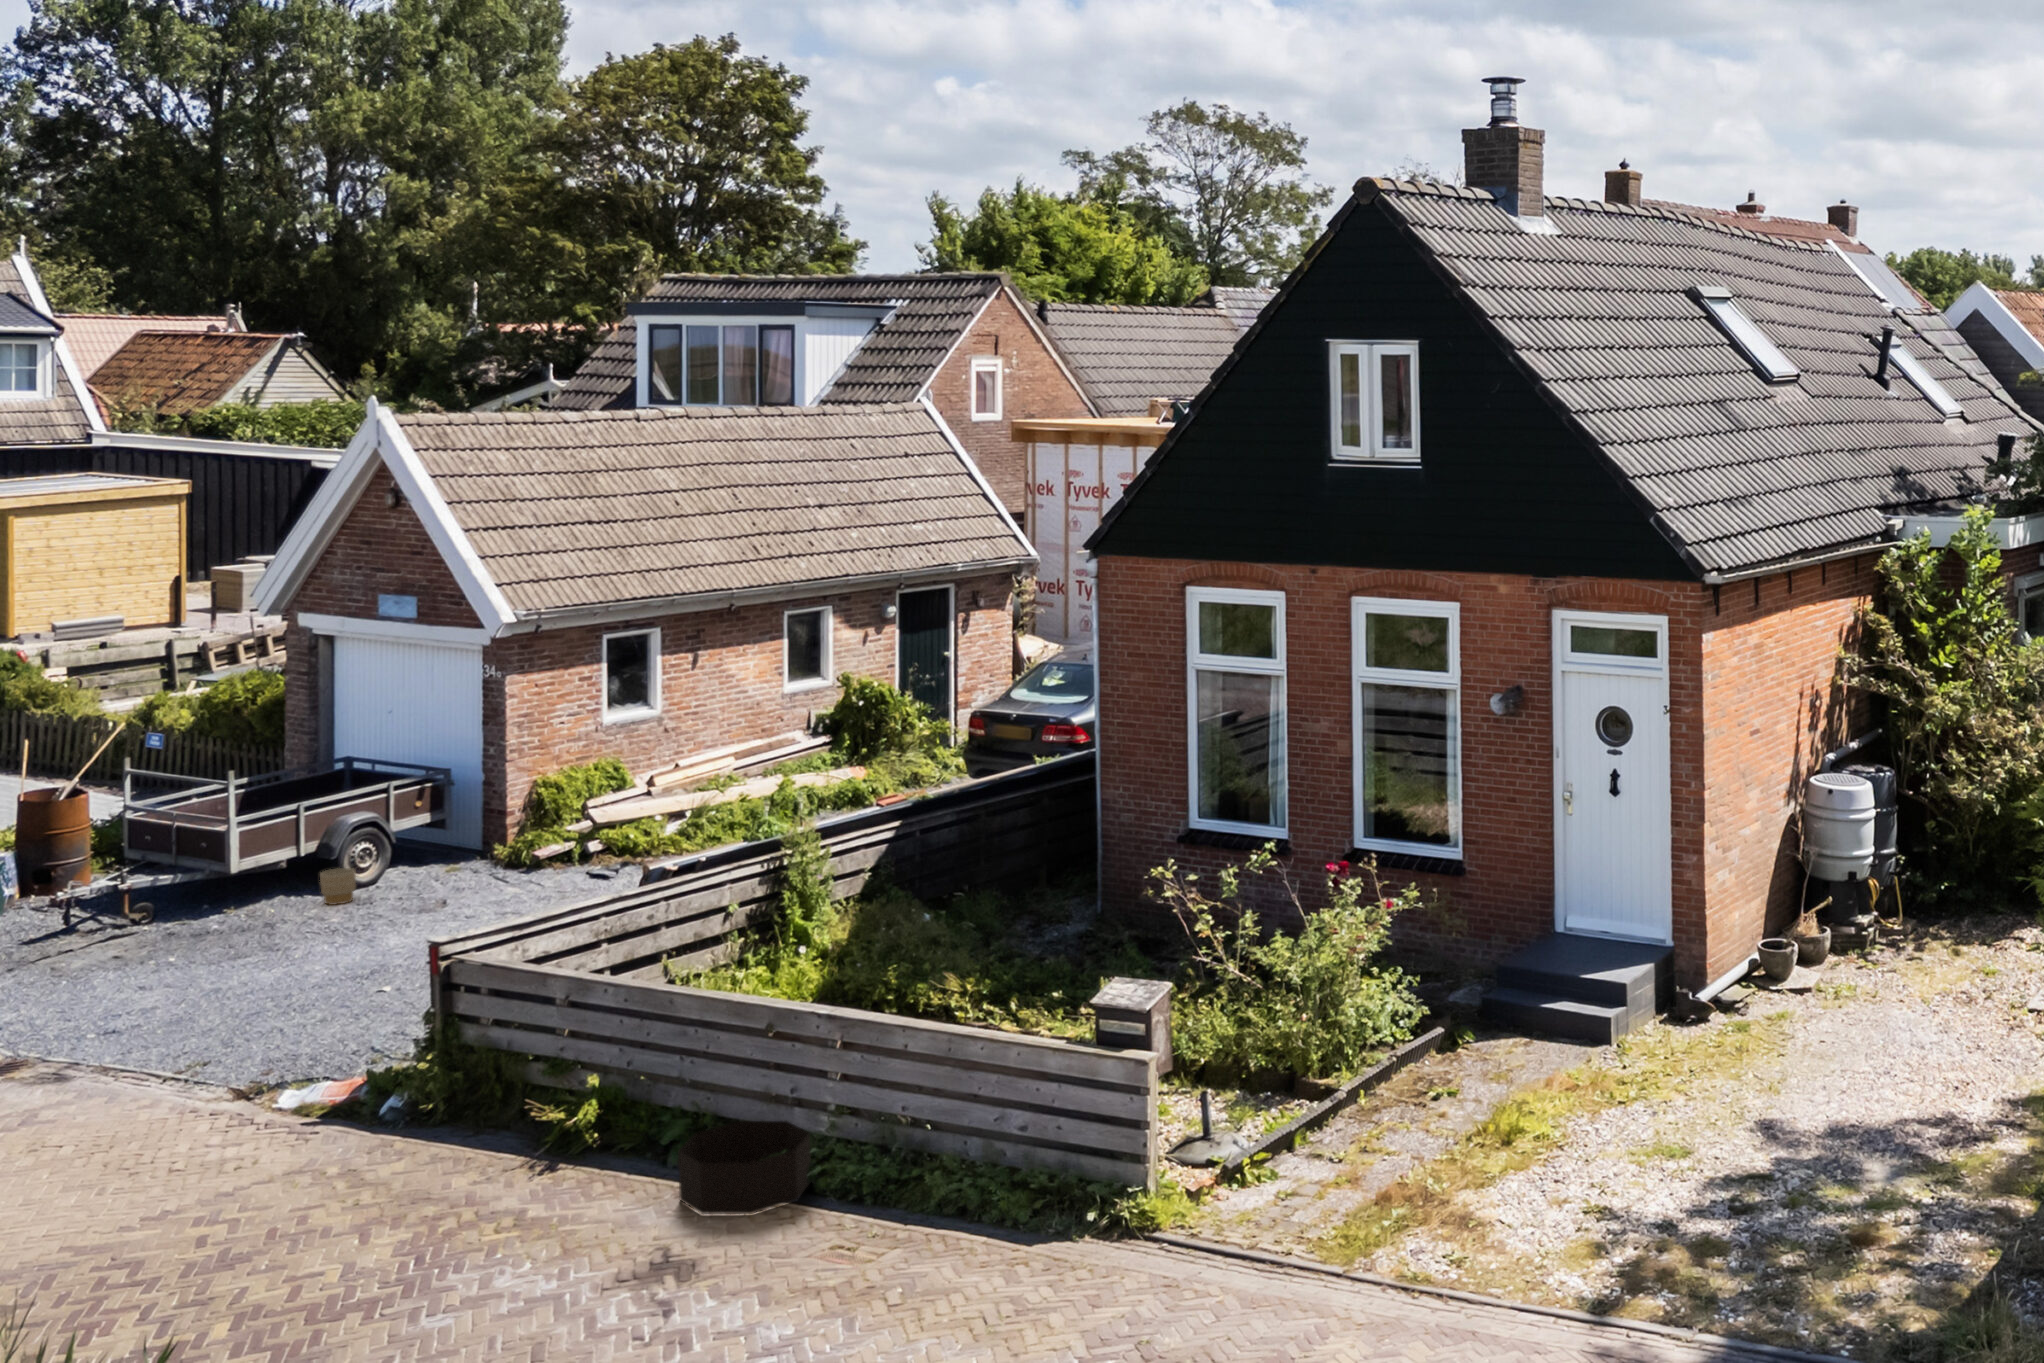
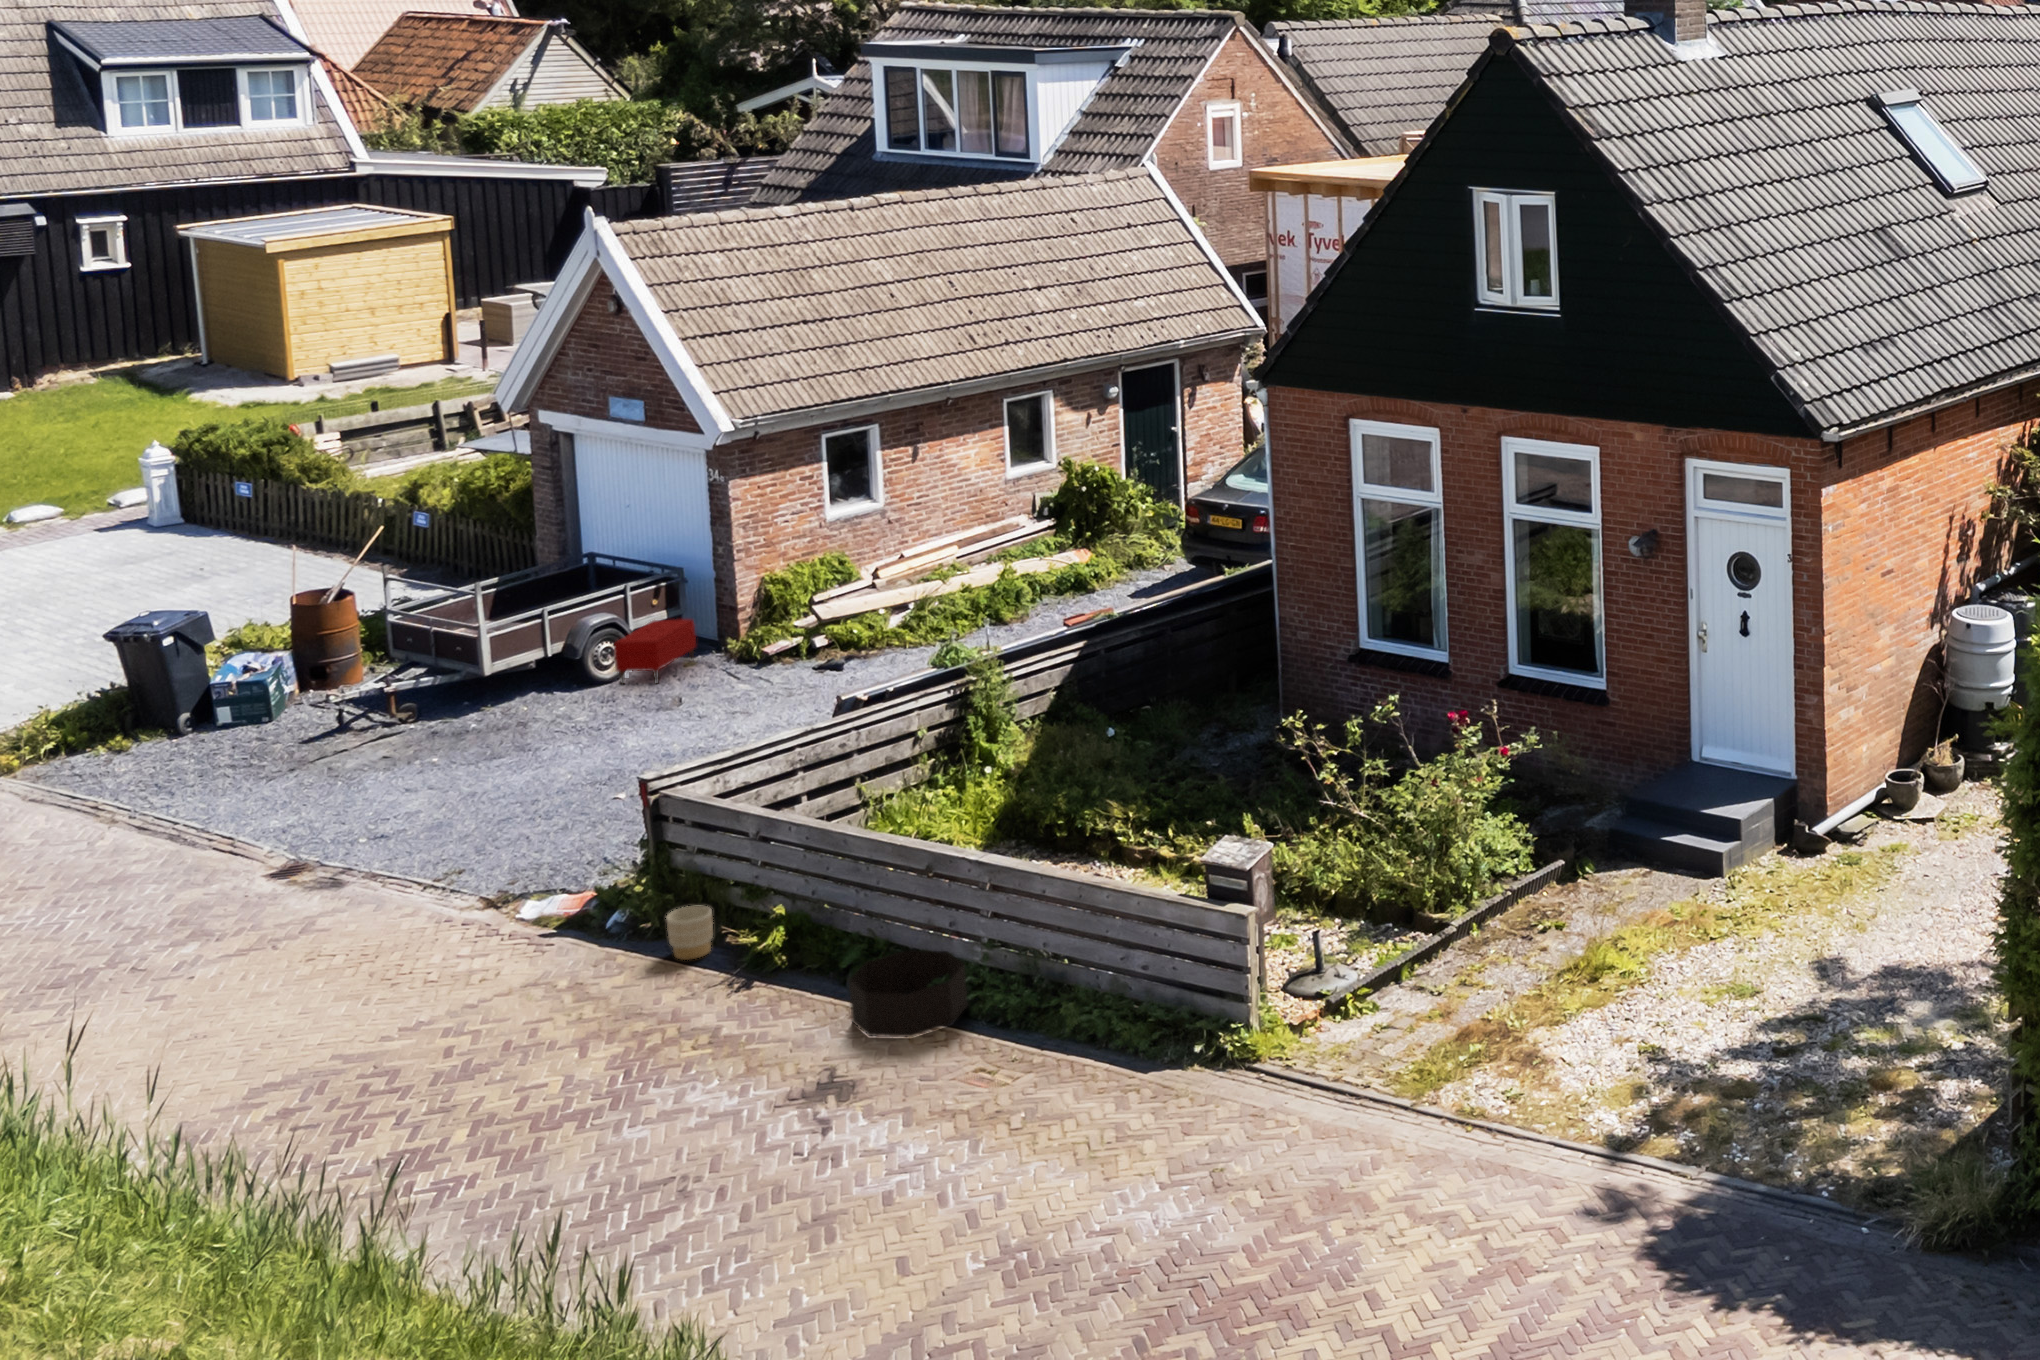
bench: none [372,824,459,890] -> present [614,619,696,684]
planter: present [320,868,356,905] -> present [666,906,713,960]

